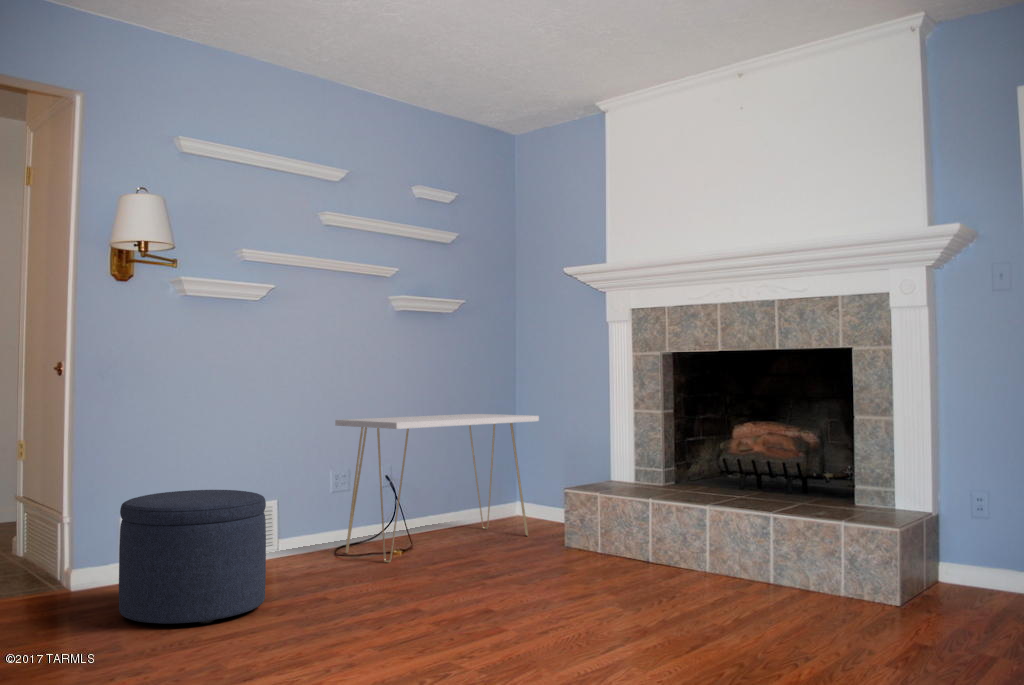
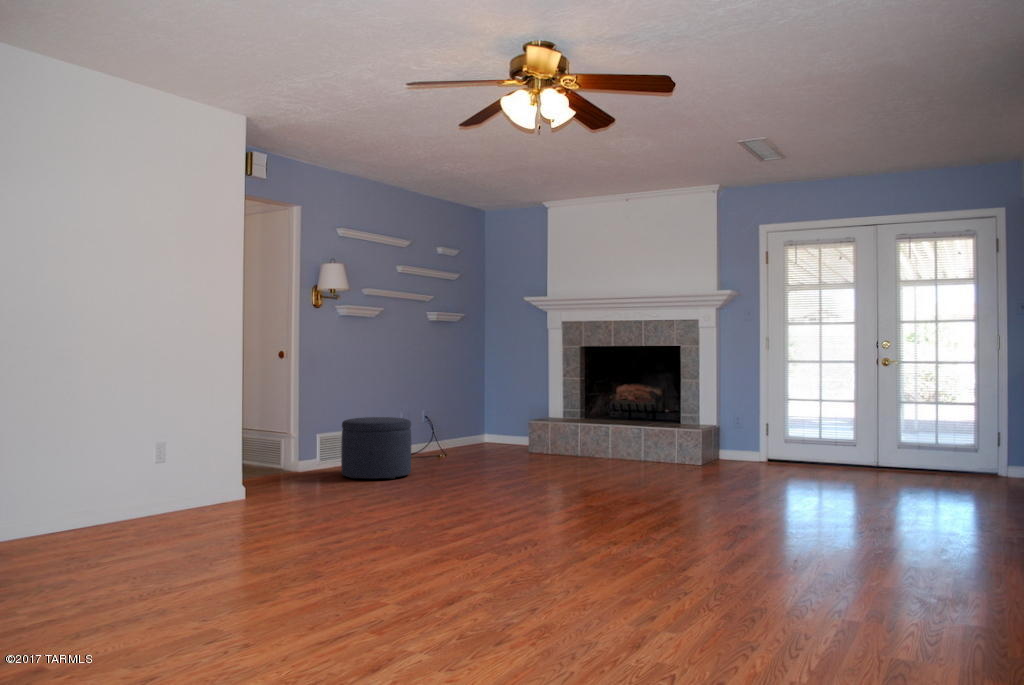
console table: present [335,414,539,562] -> none [406,380,511,459]

